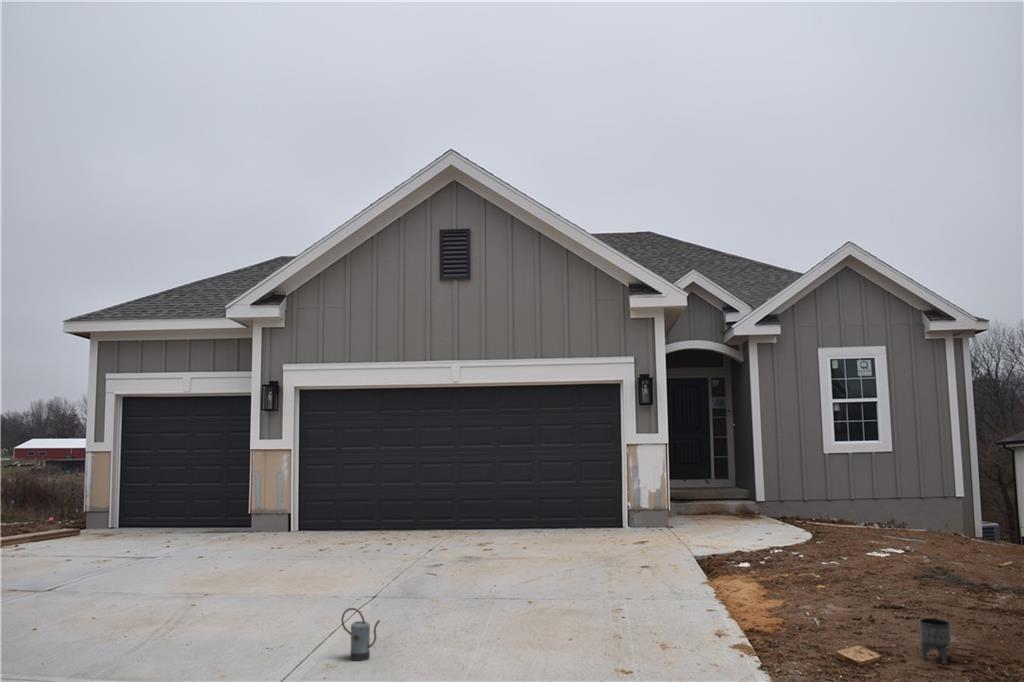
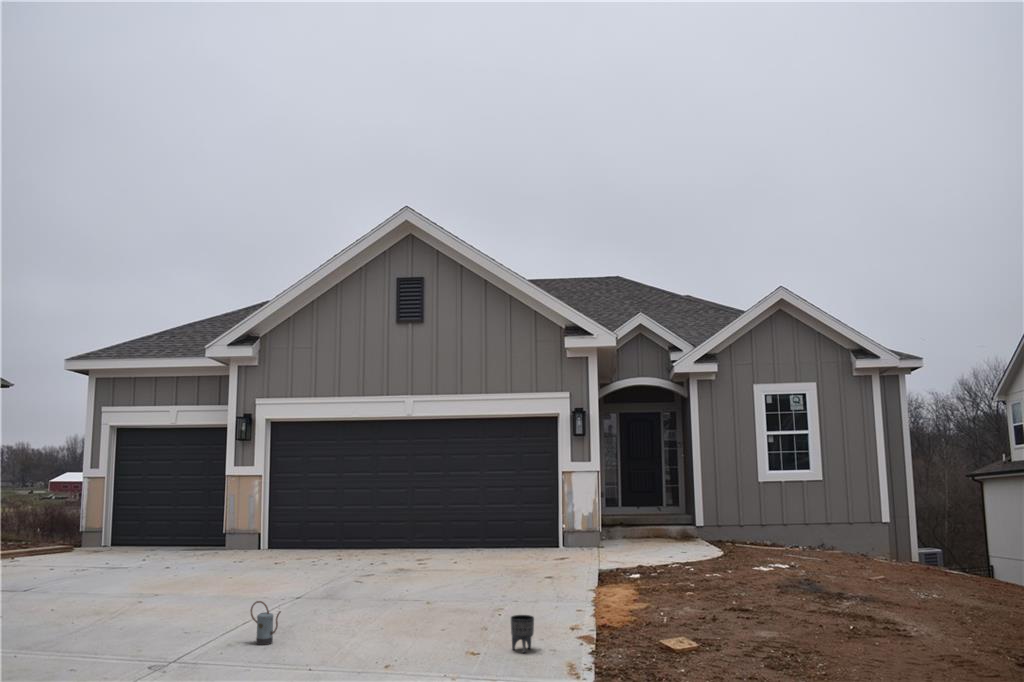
planter: present [919,618,951,665] -> present [511,615,534,653]

